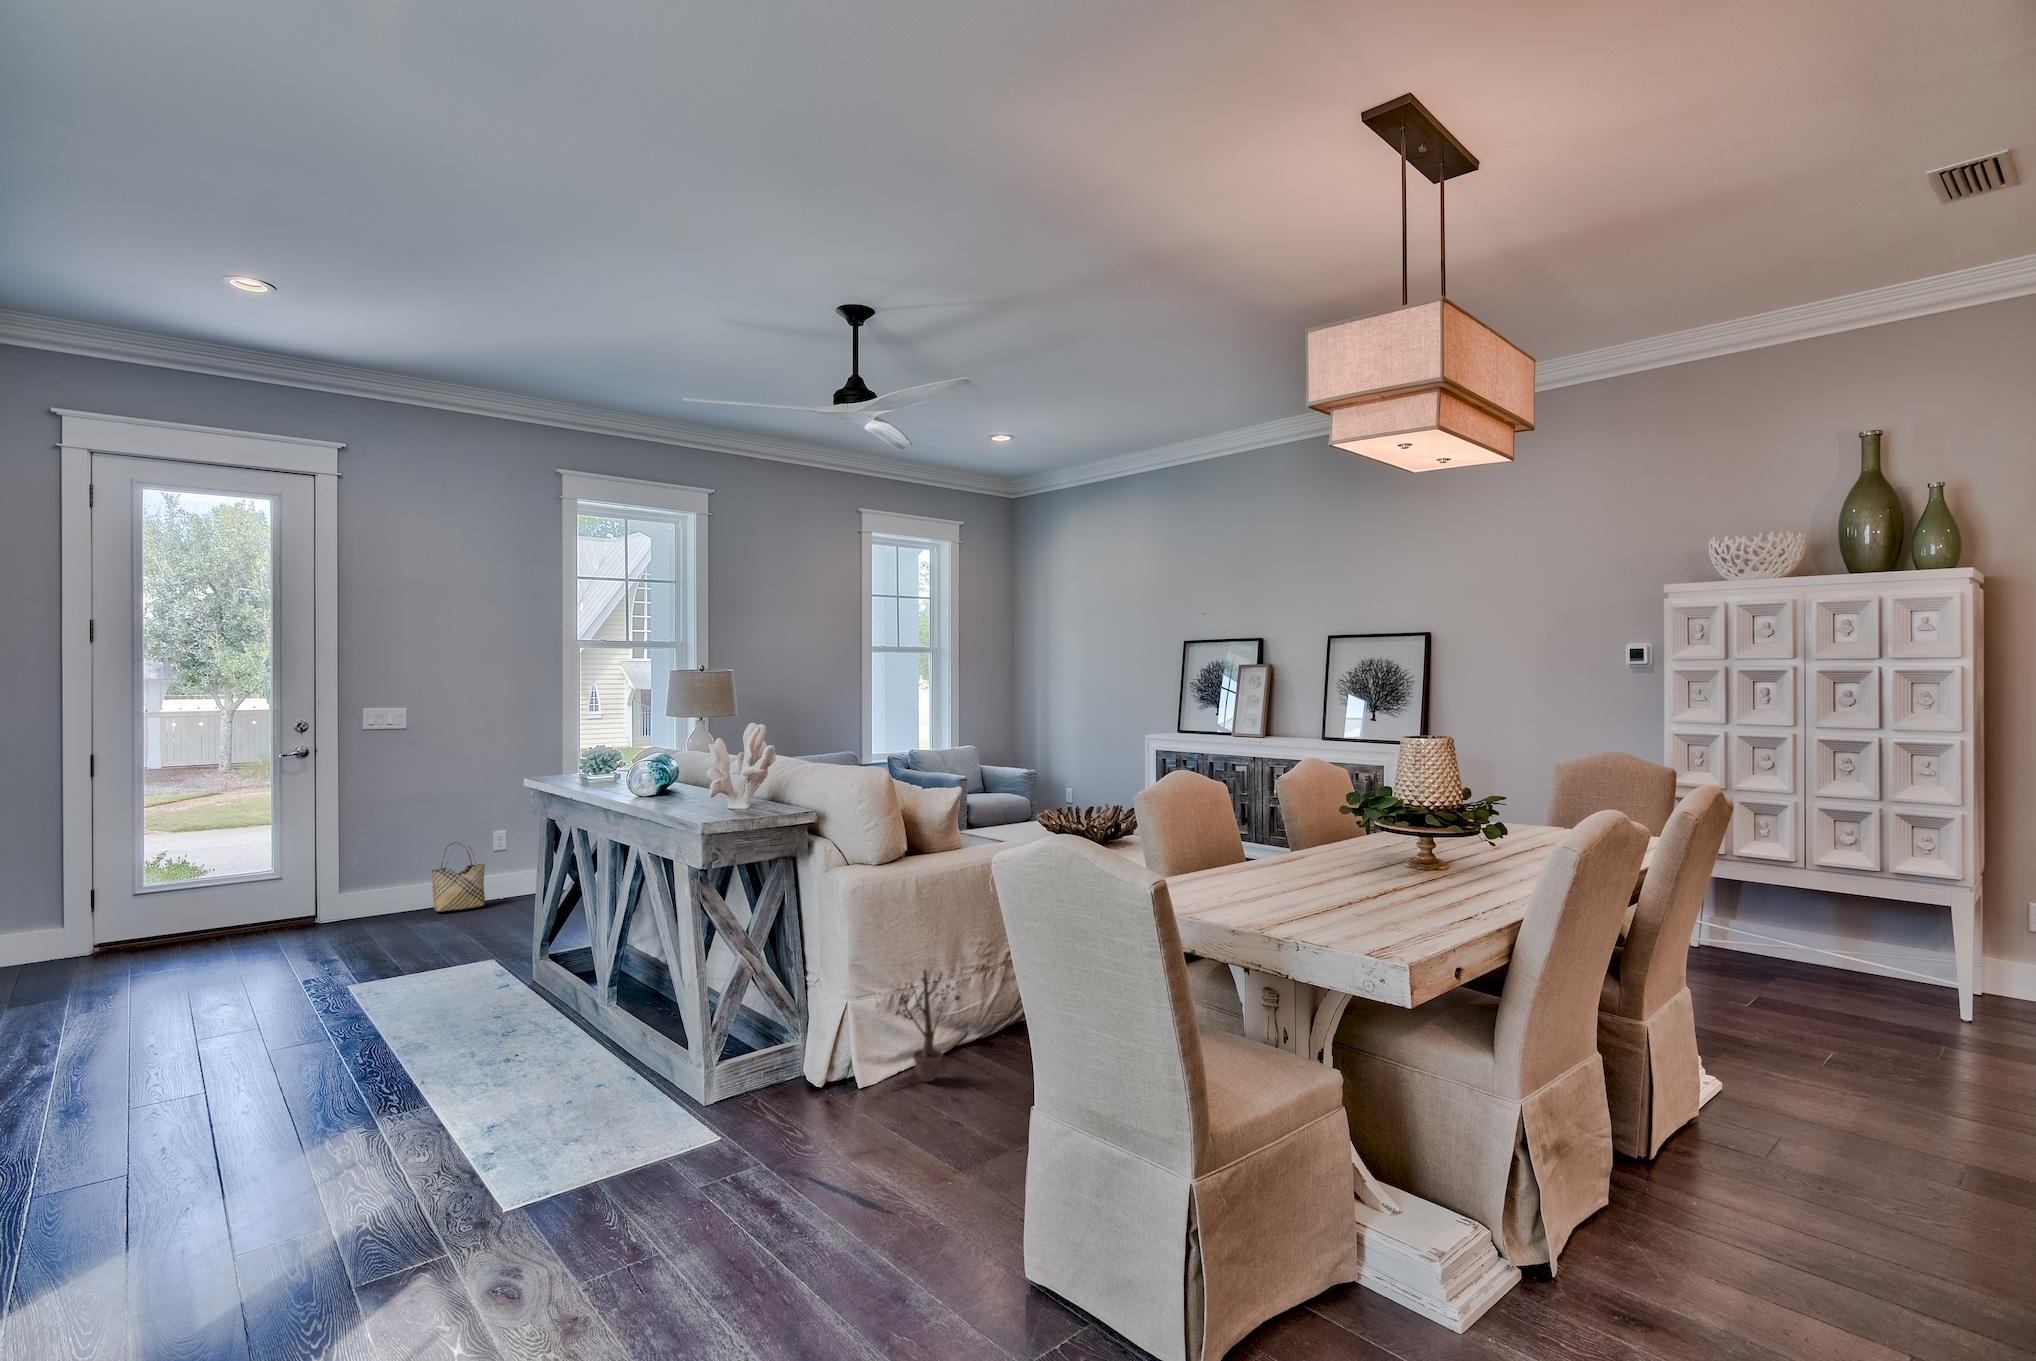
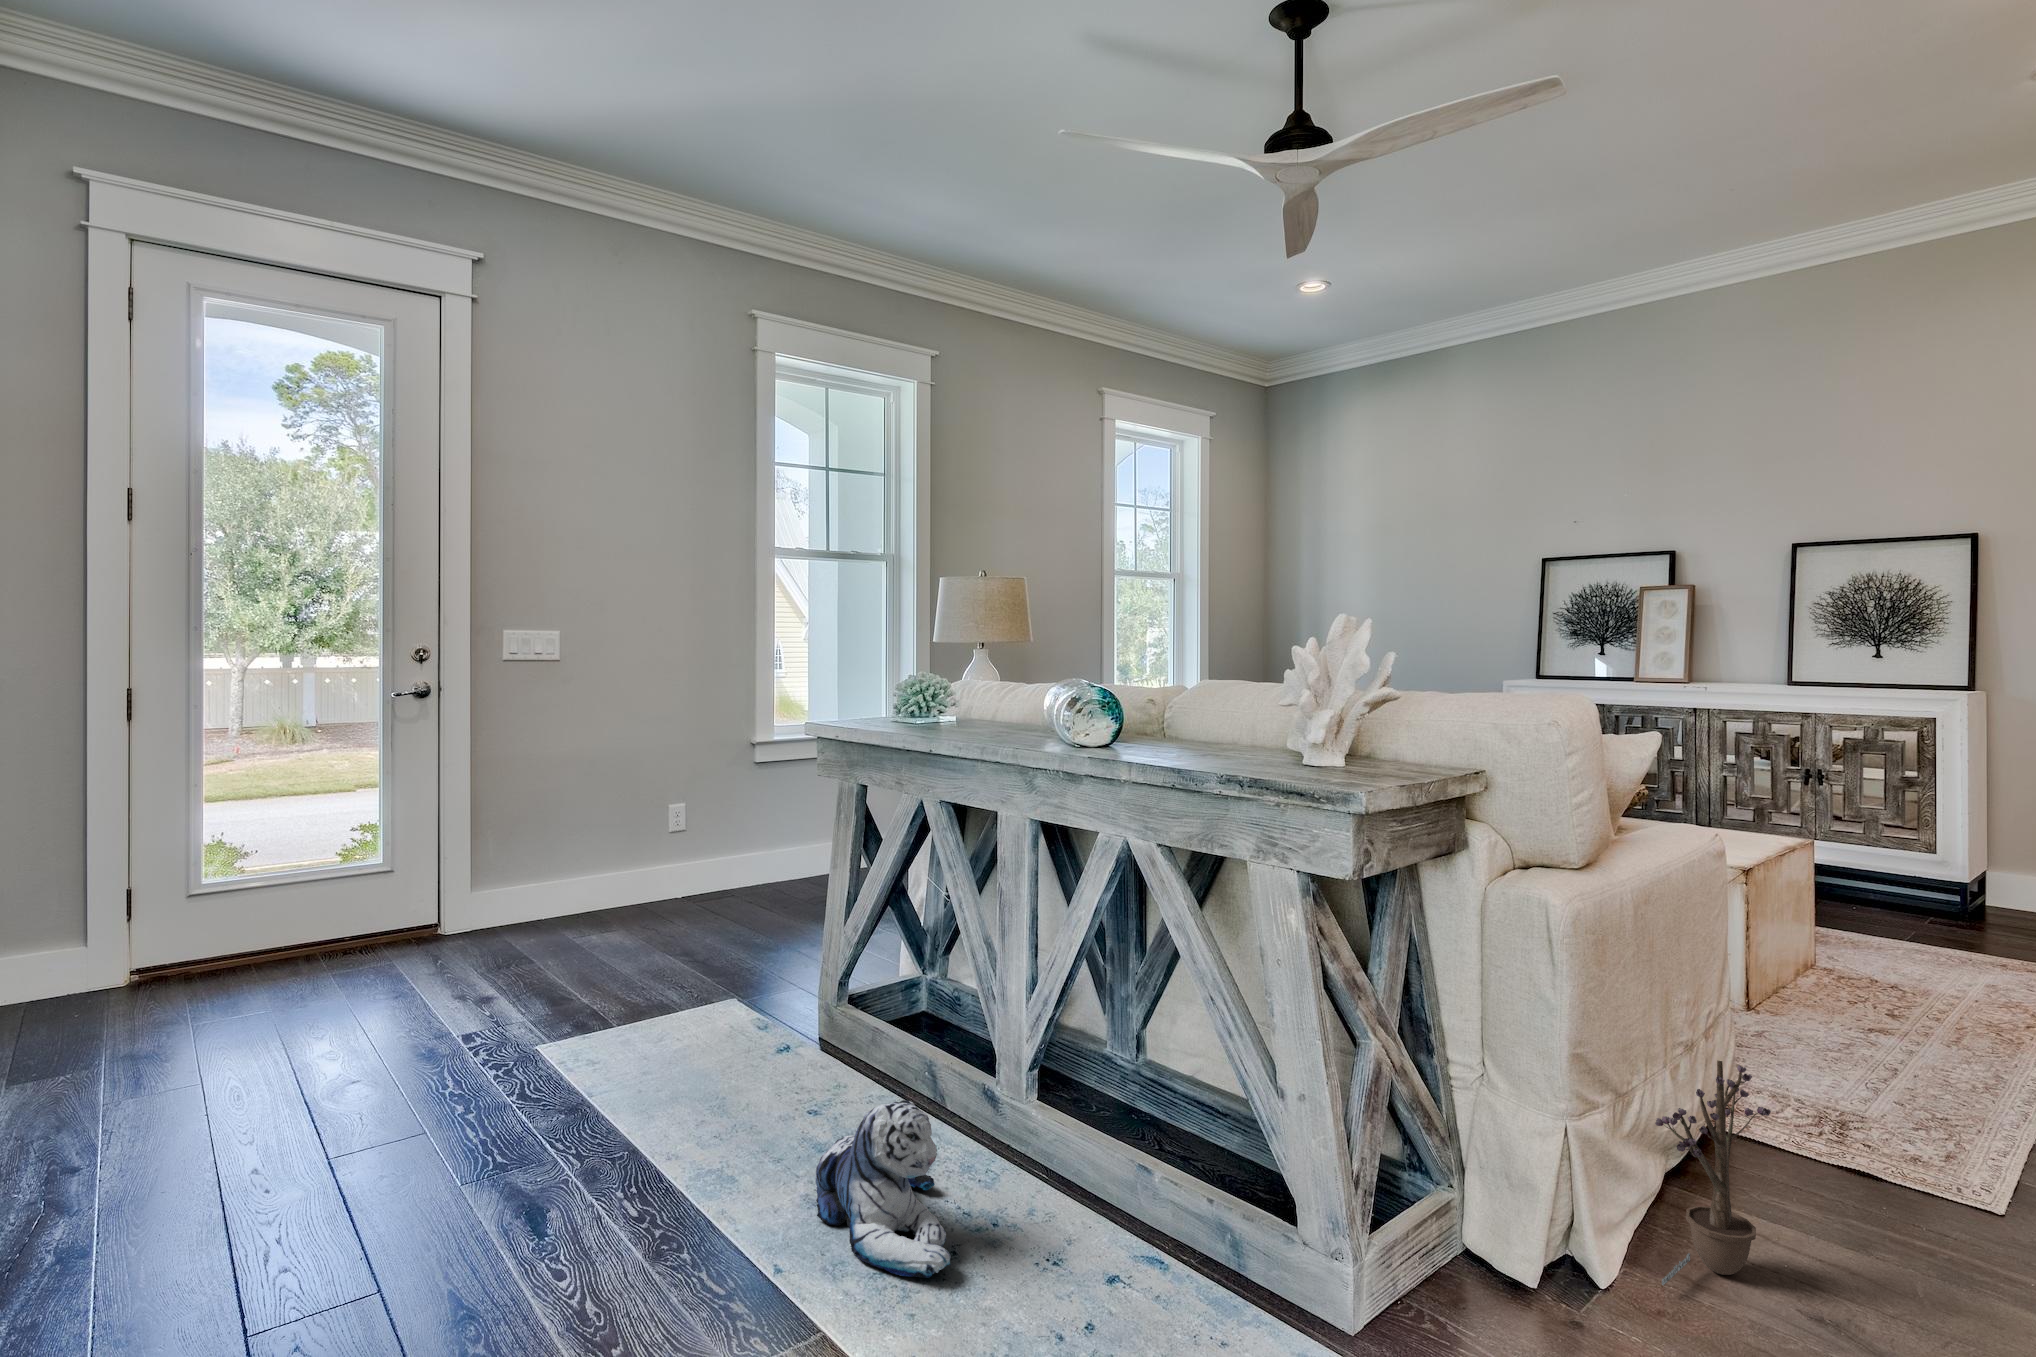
woven basket: present [431,843,485,912] -> none [598,821,667,917]
plush toy: none [462,999,539,1085] -> present [816,1100,951,1278]

